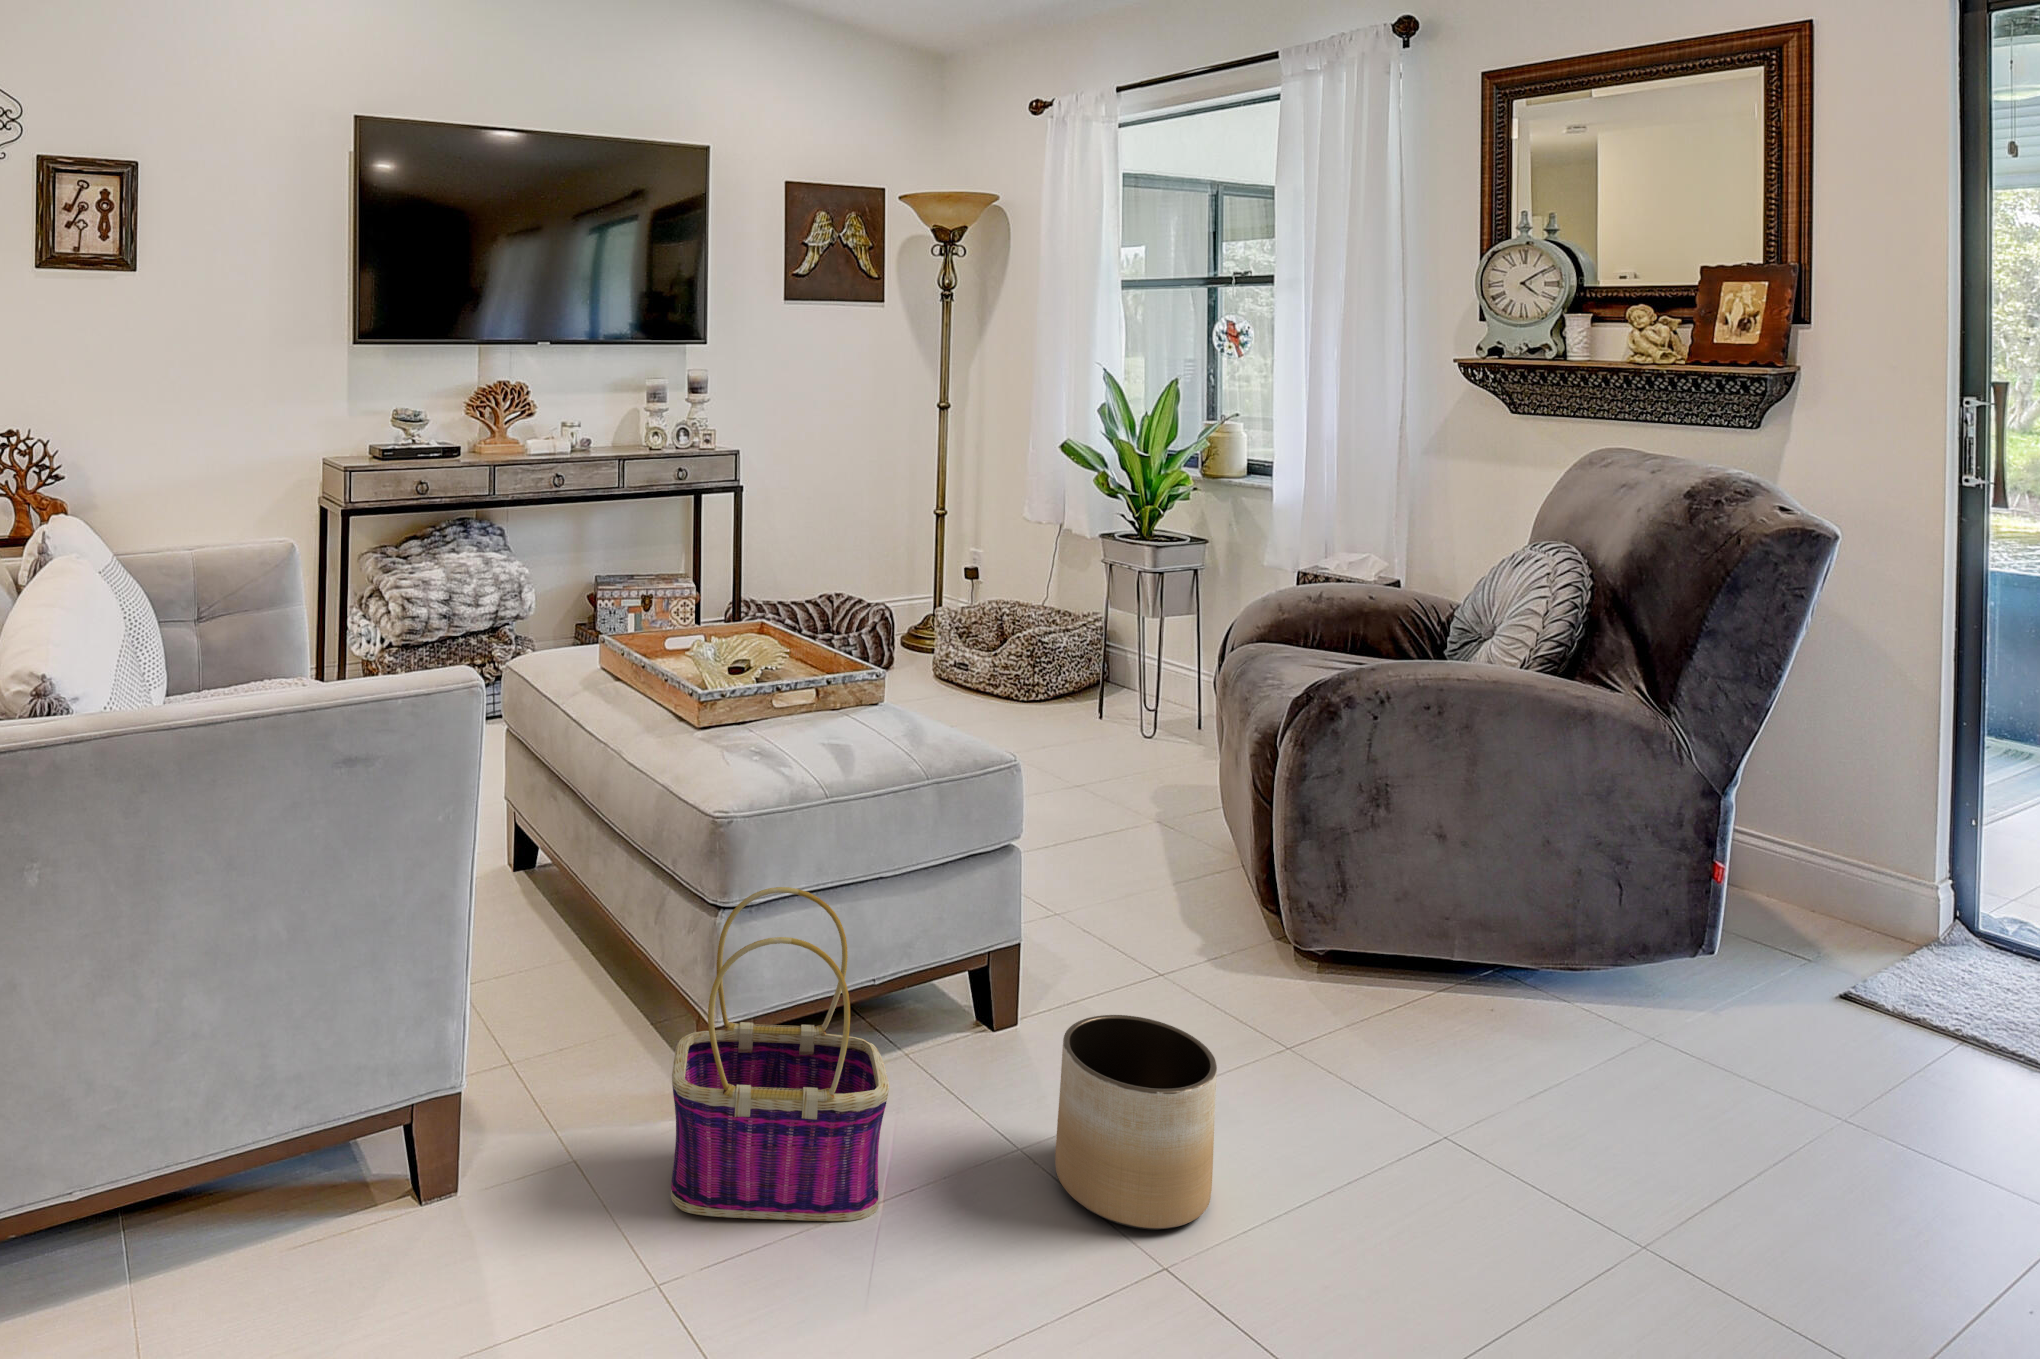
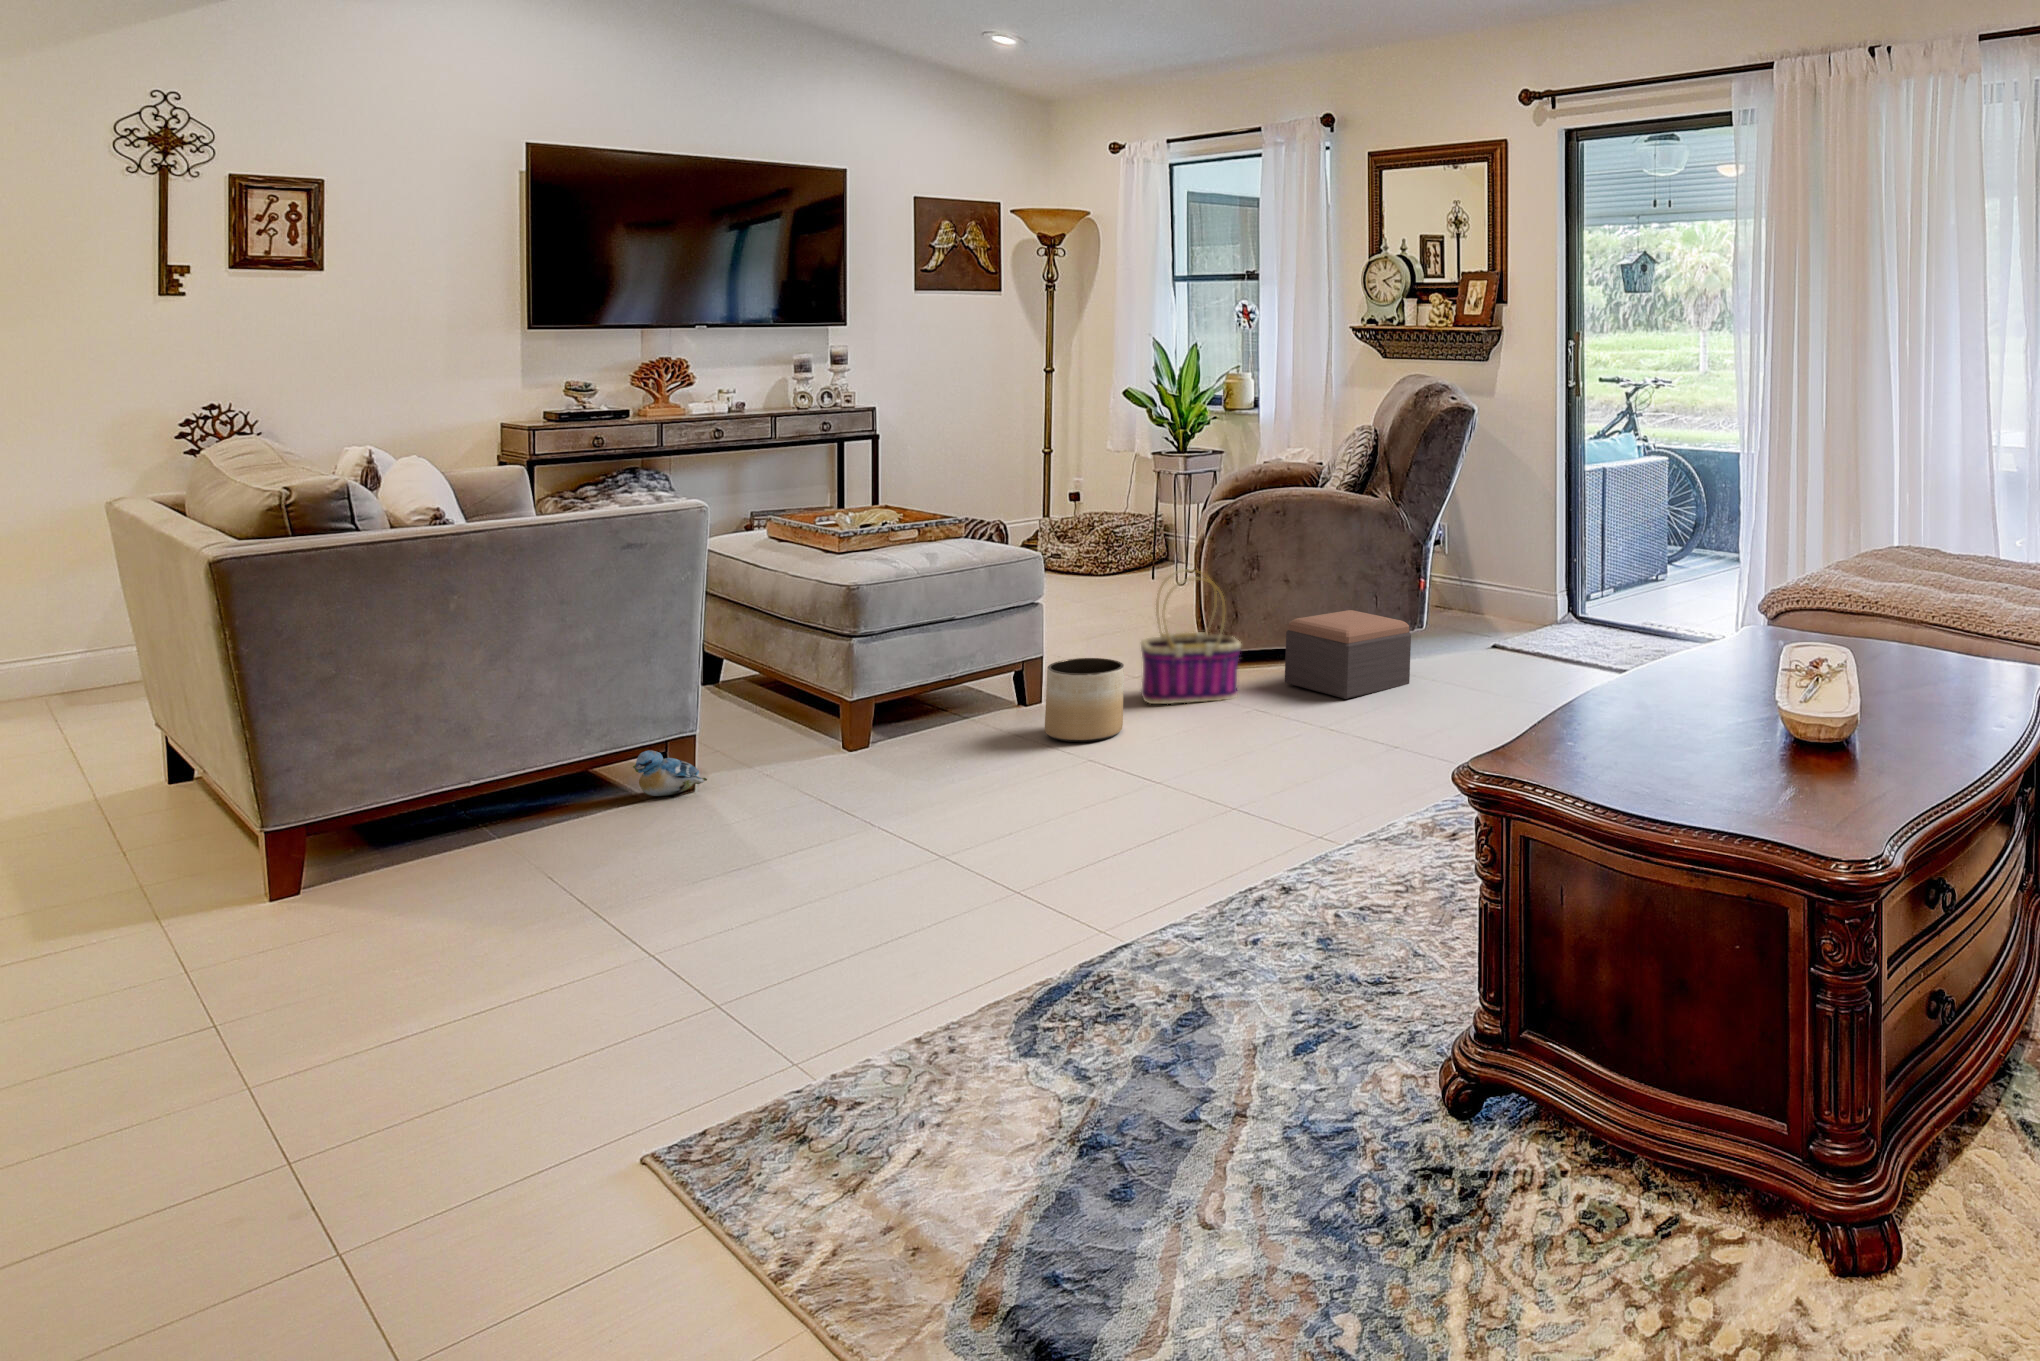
basket: present [671,887,889,1221] -> present [1141,569,1241,704]
footstool: none [1477,917,1767,1156] -> present [1285,610,1411,699]
plush toy: none [313,1177,446,1271] -> present [633,750,707,796]

